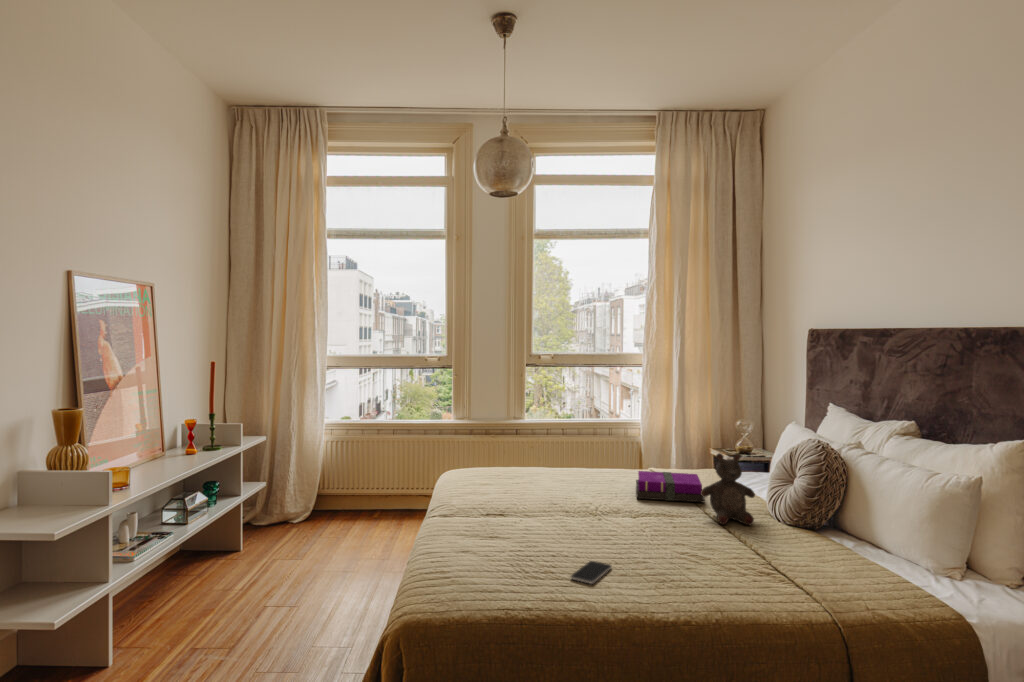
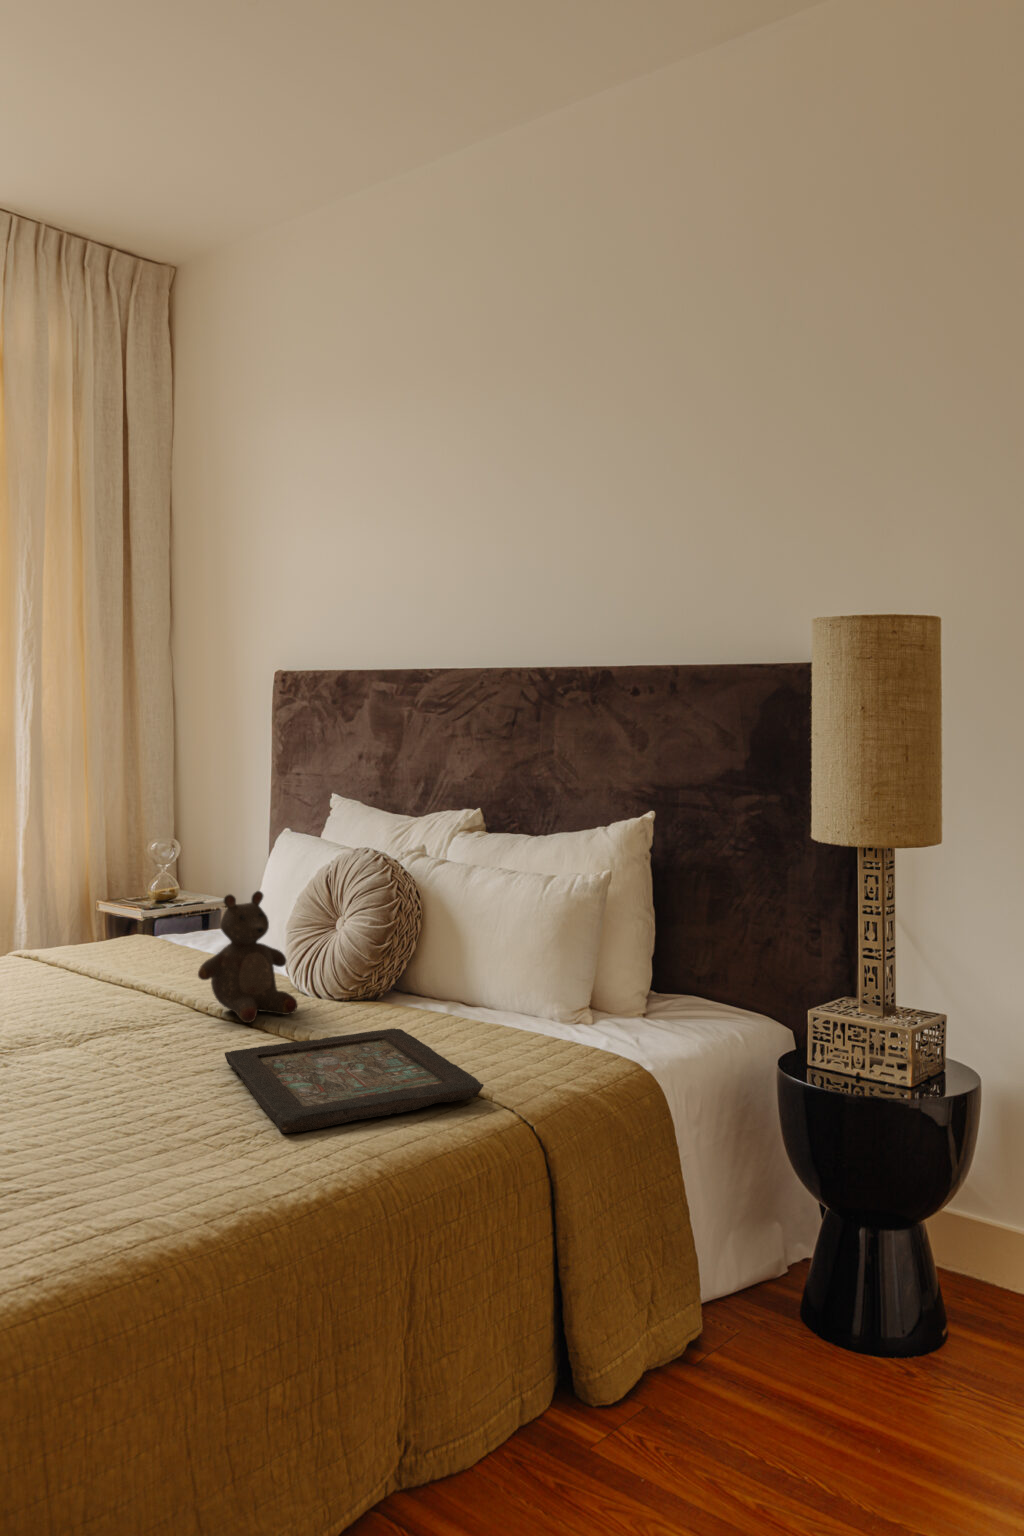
notebook: present [636,471,705,502] -> none [26,945,186,1013]
decorative tray: none [683,536,817,600] -> present [225,1028,484,1133]
smartphone: present [571,561,611,584] -> none [69,1141,133,1191]

